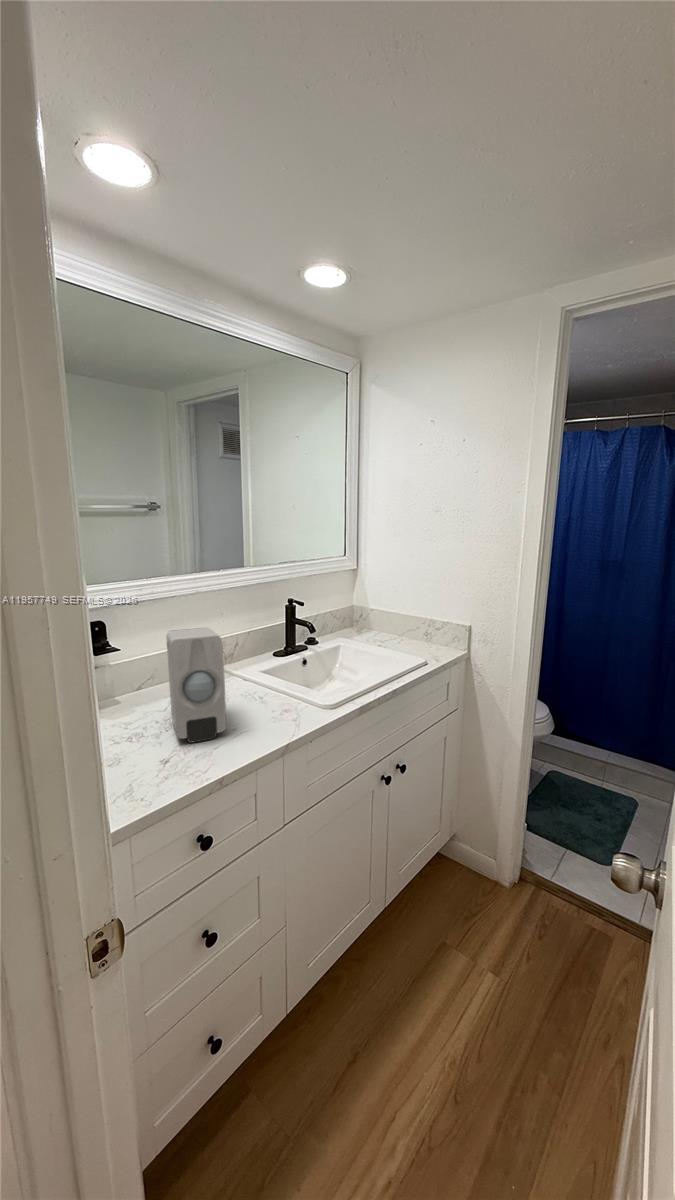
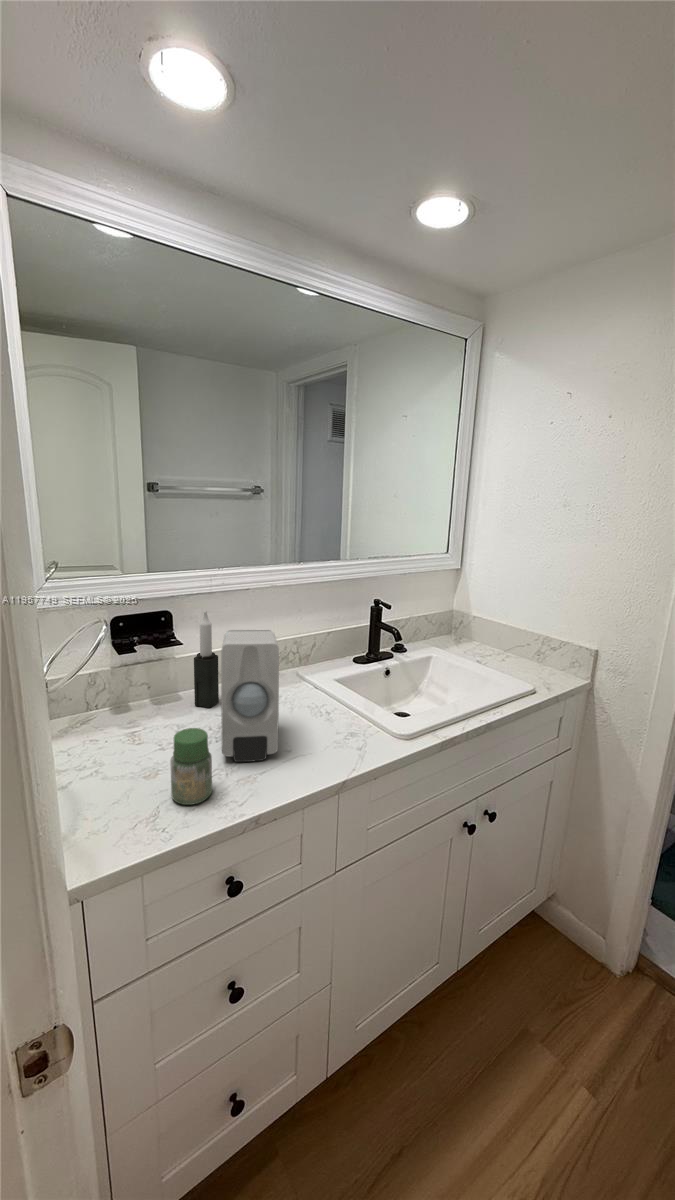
candle: none [133,617,158,706] -> present [194,611,219,708]
jar: none [137,713,175,779] -> present [170,728,212,805]

